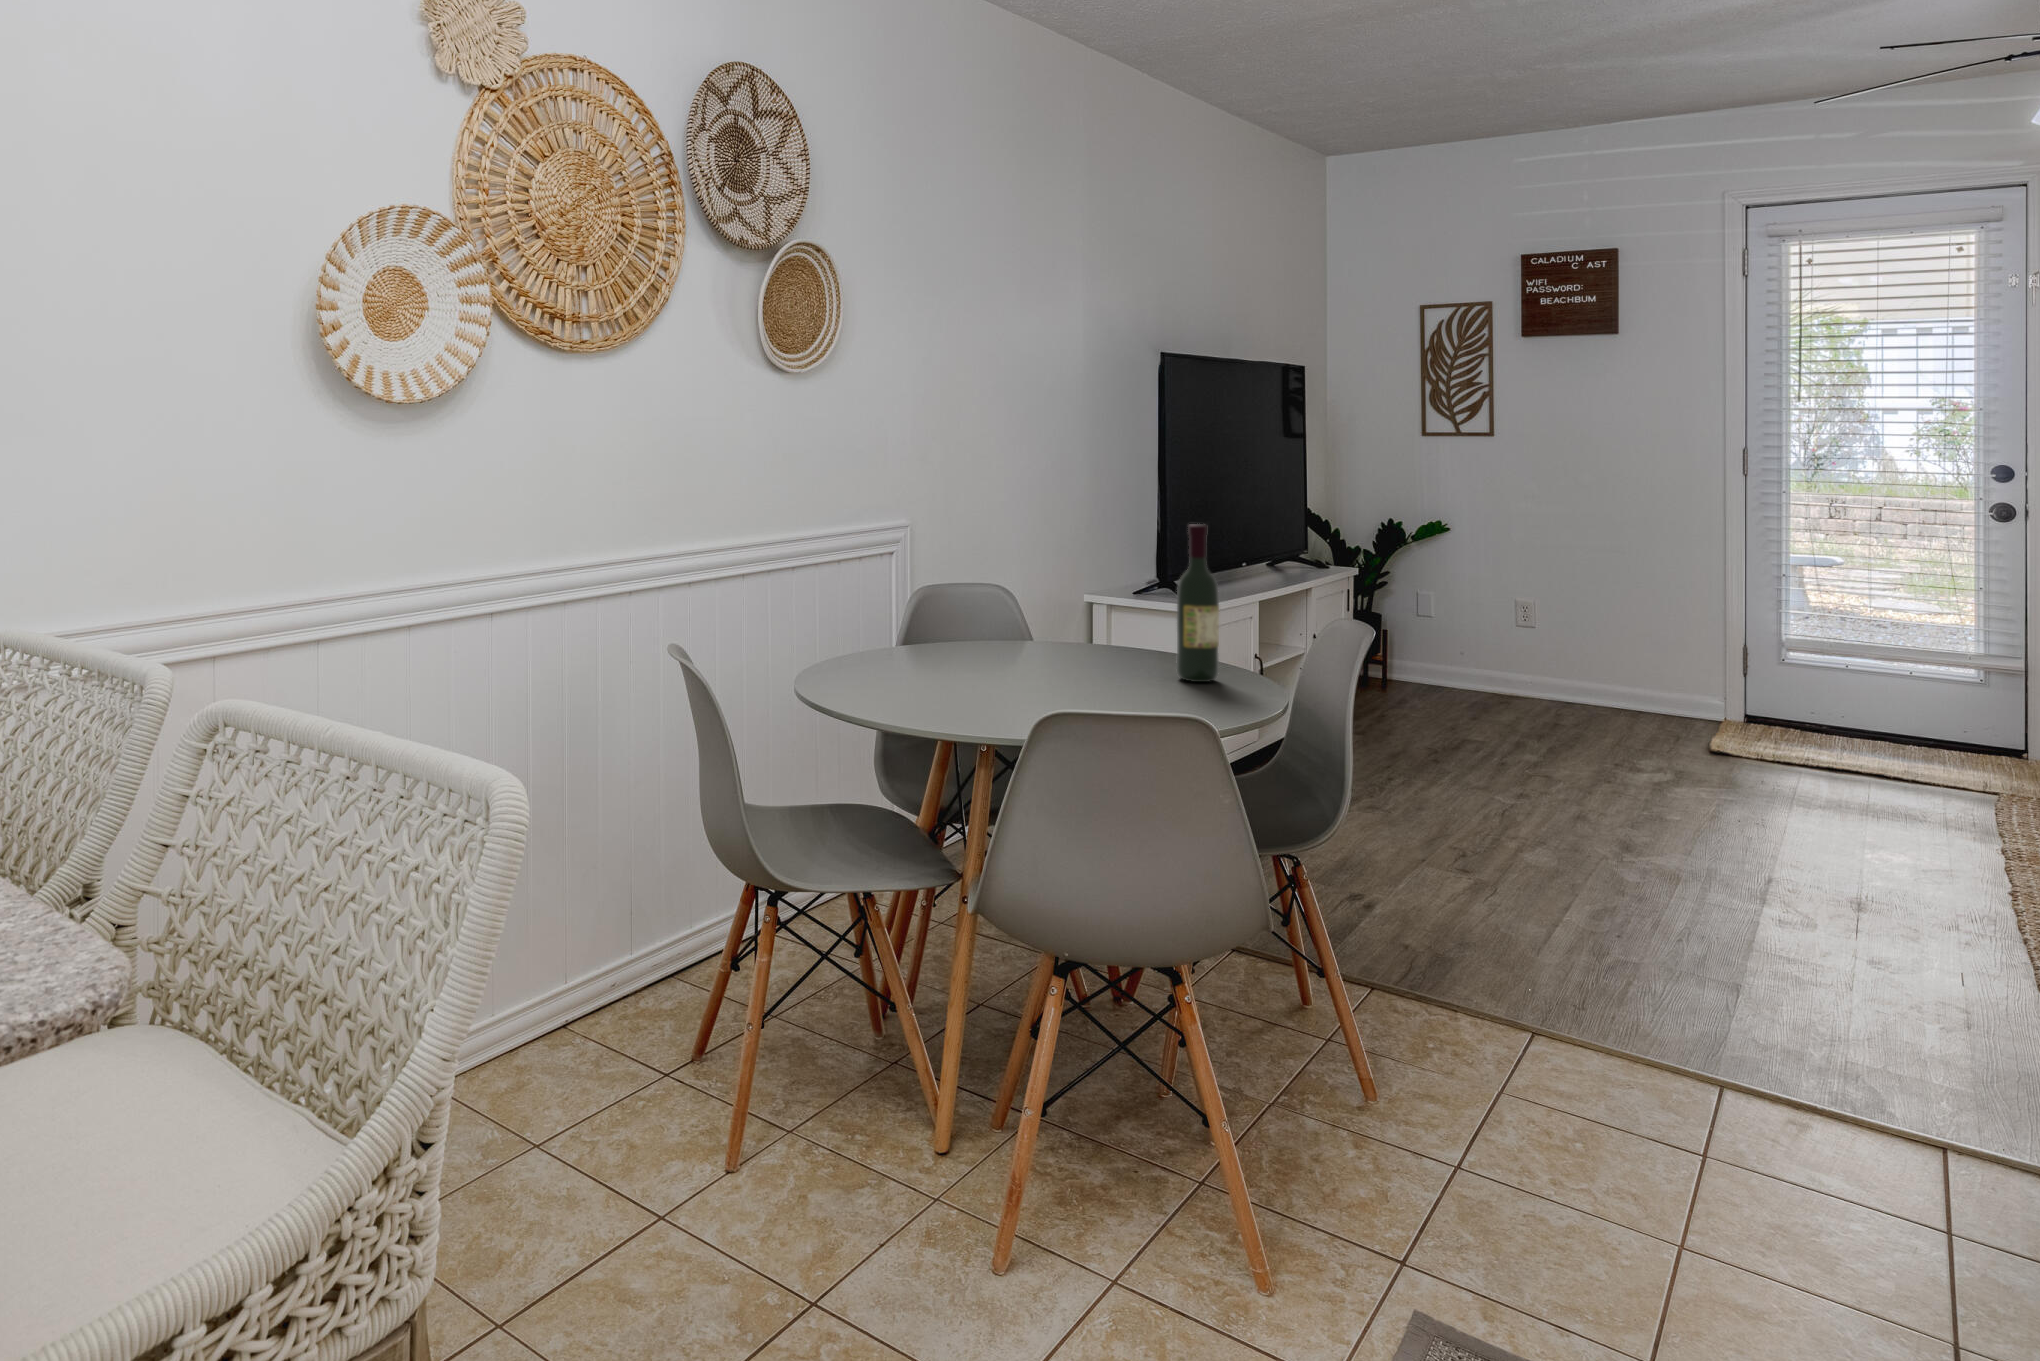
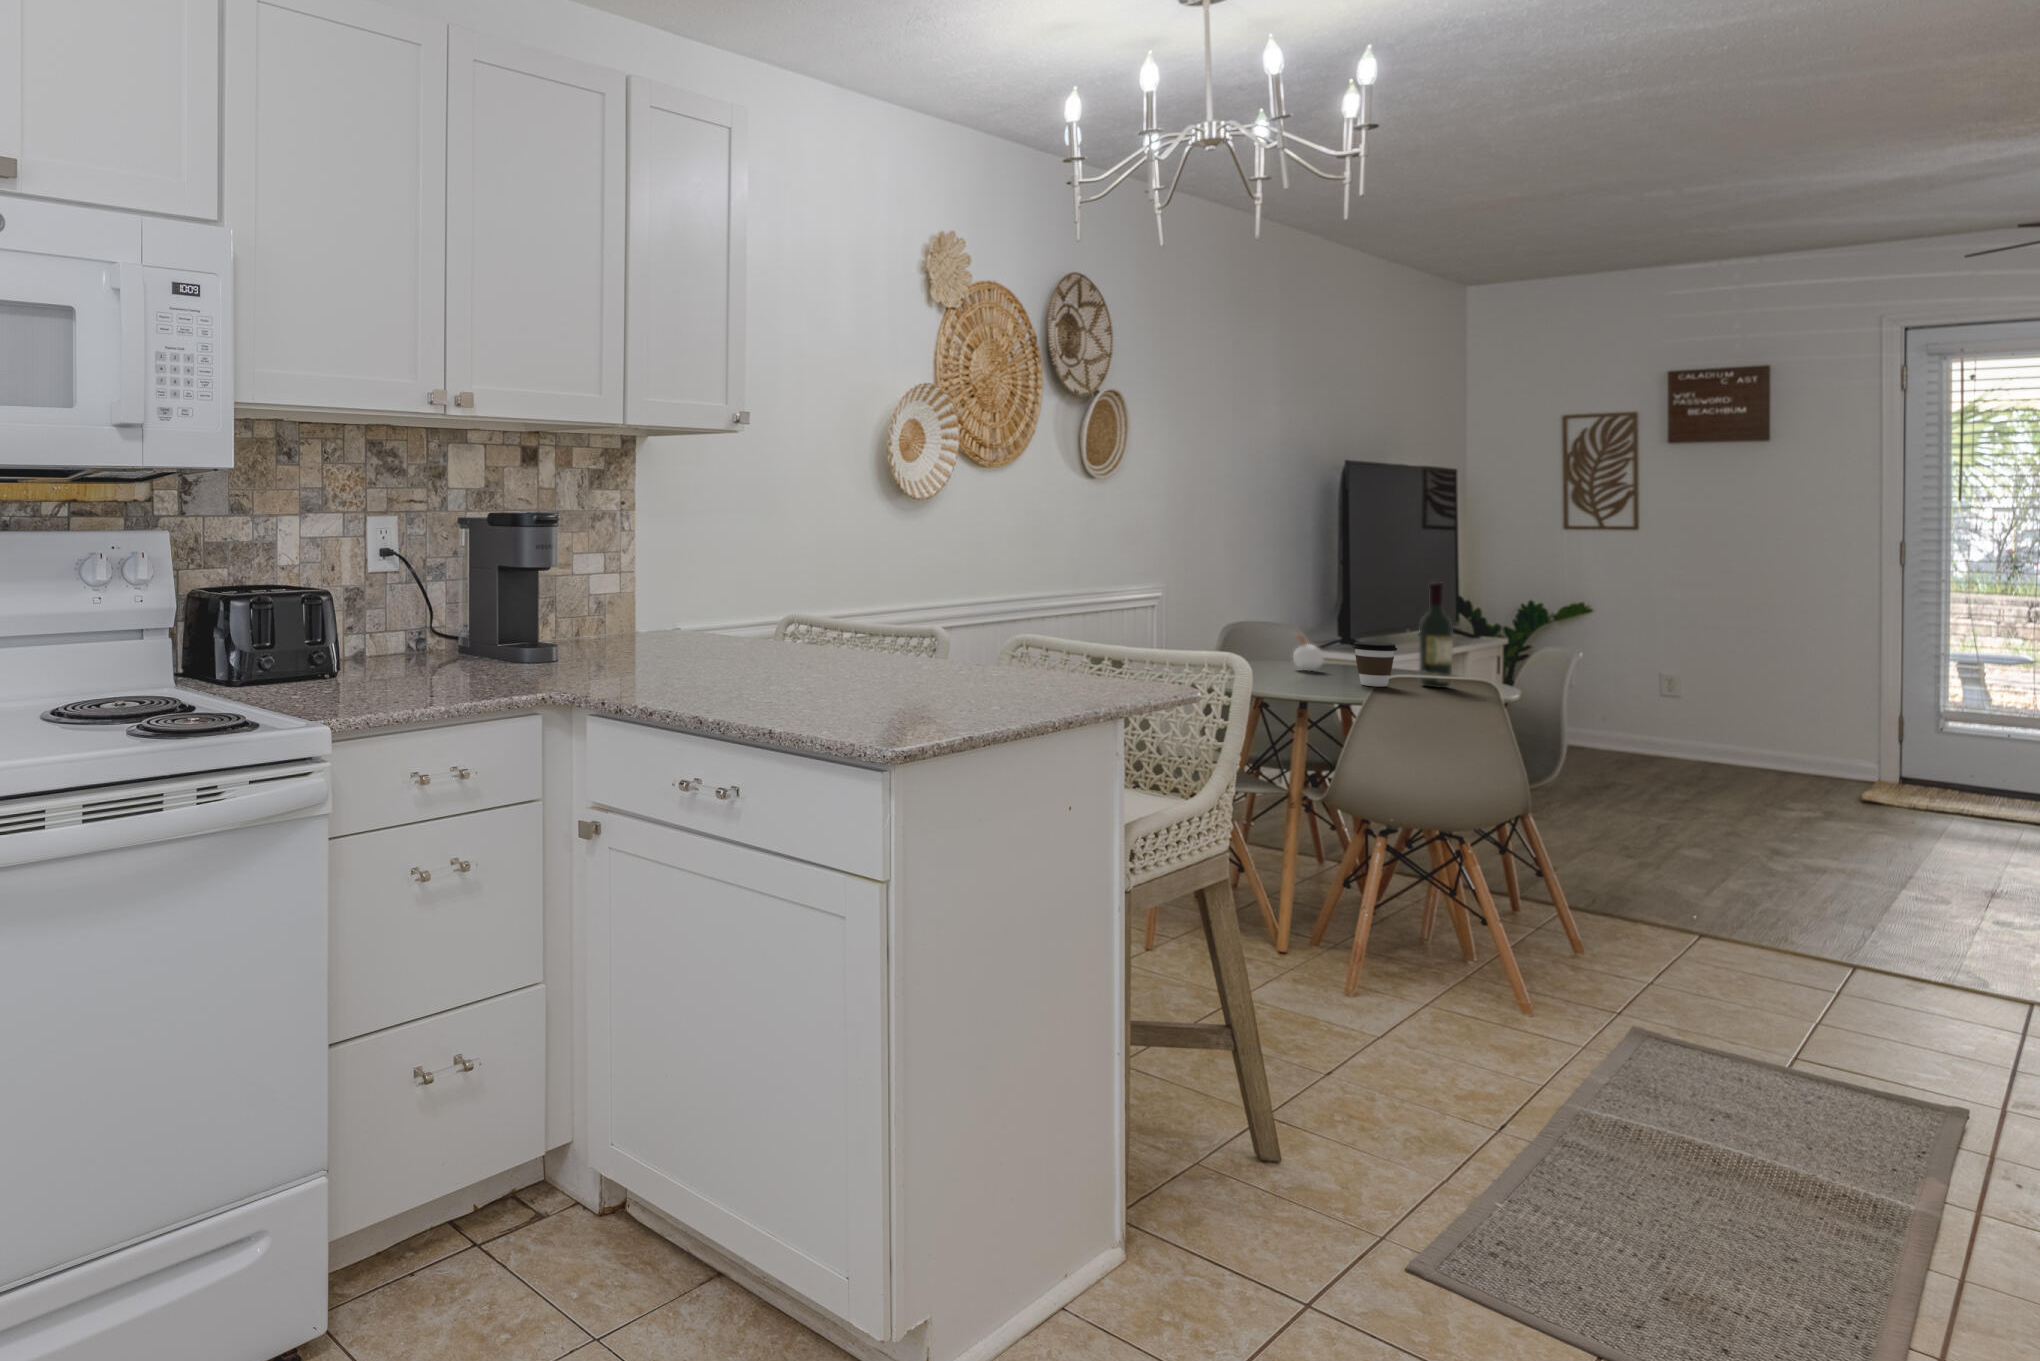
candle: none [1026,585,1065,653] -> present [1293,634,1323,671]
coffee cup: none [1084,615,1142,685] -> present [1352,642,1397,687]

